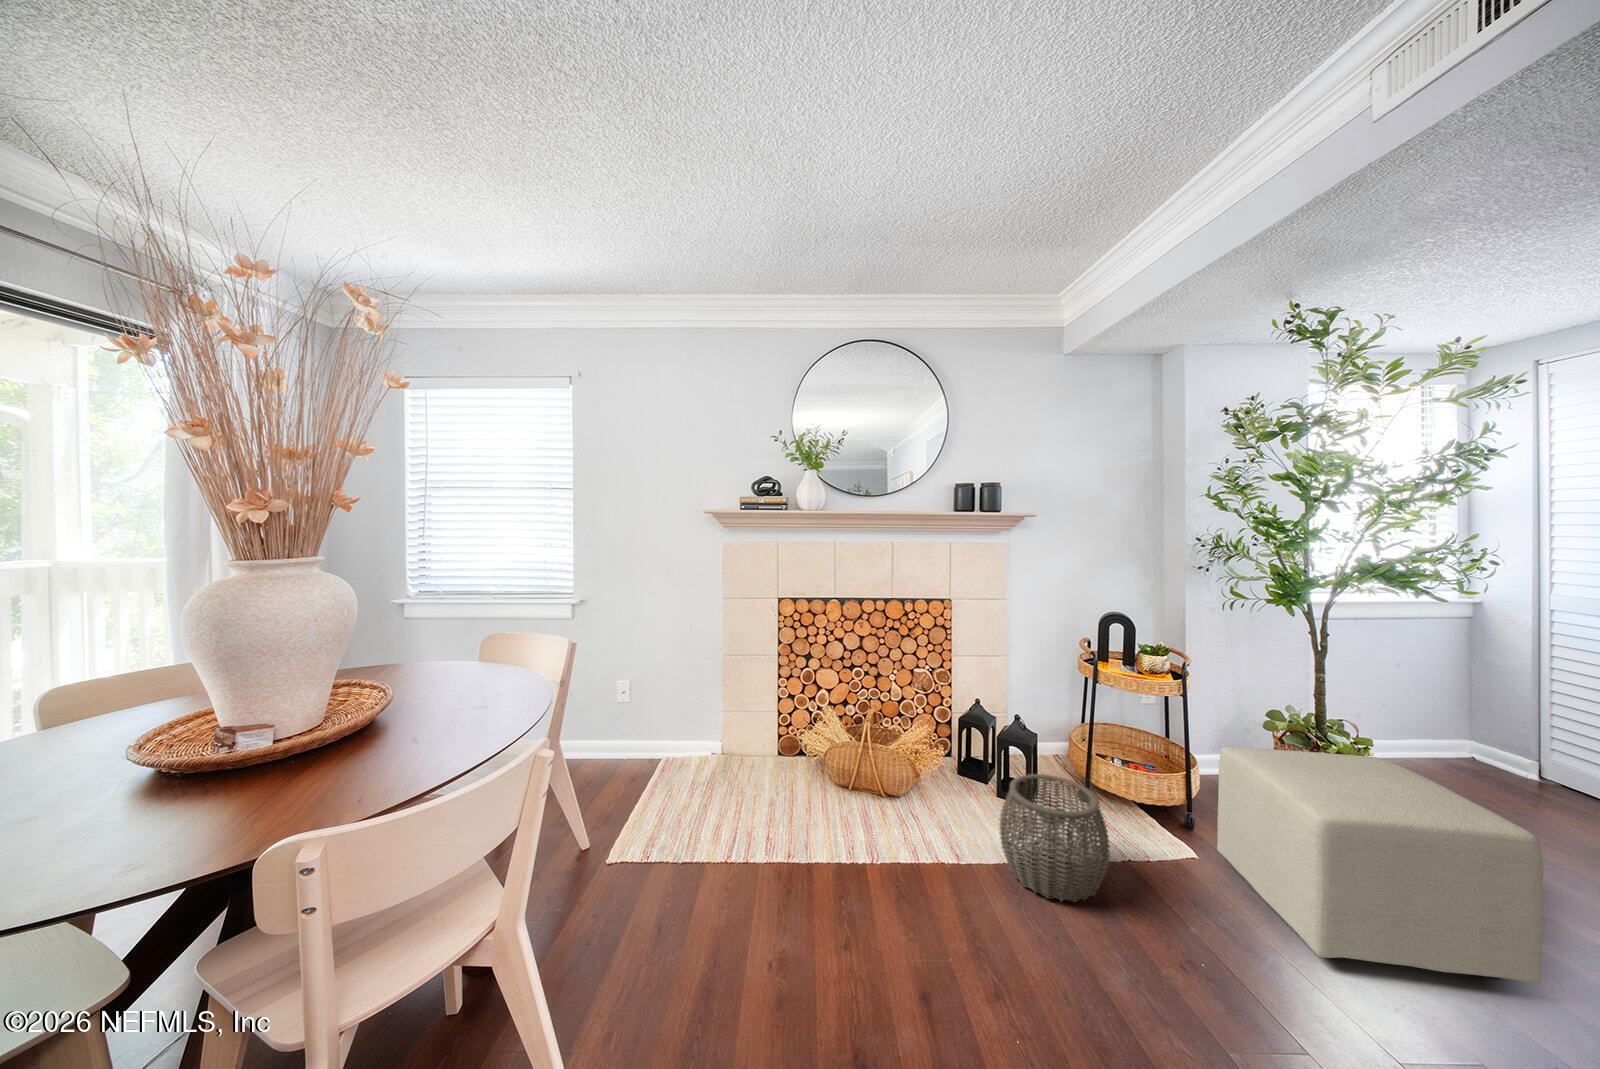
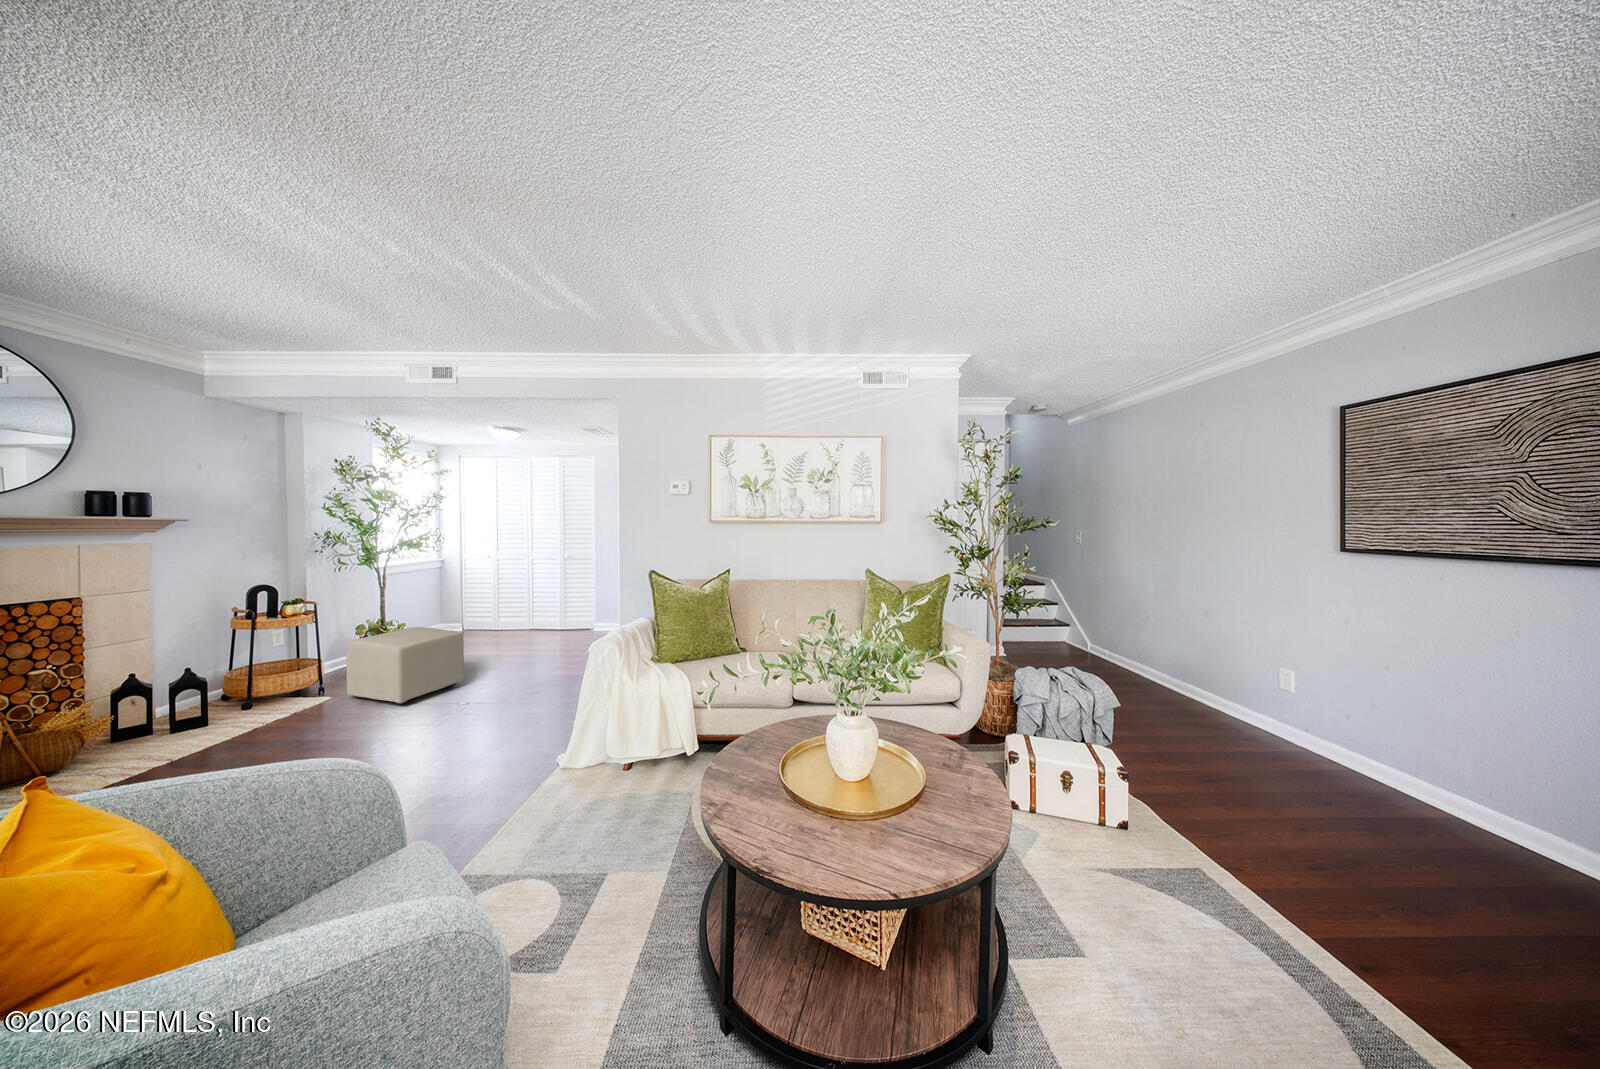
woven basket: present [999,774,1110,902] -> none [212,683,299,751]

